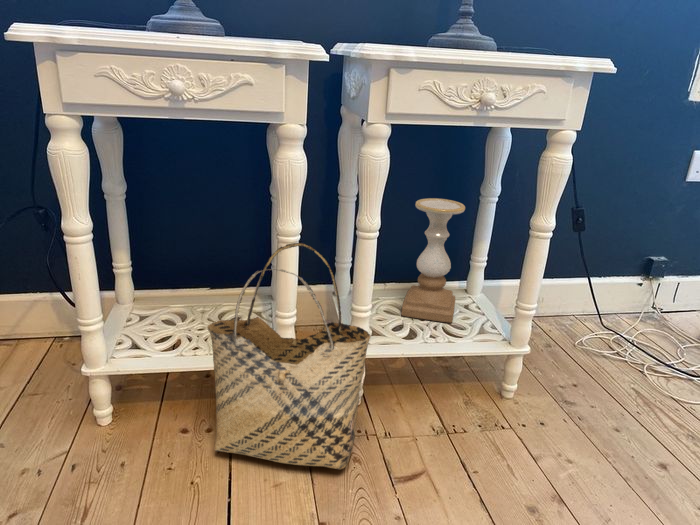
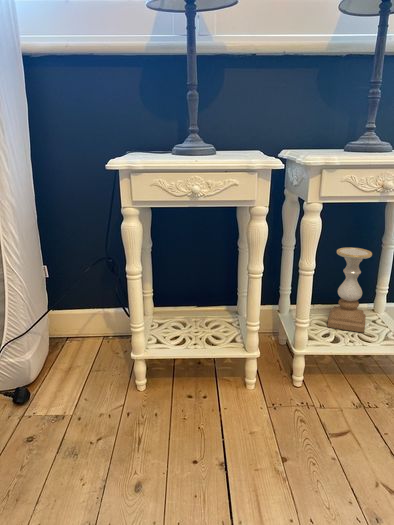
woven basket: present [207,243,370,469] -> none [208,279,312,426]

